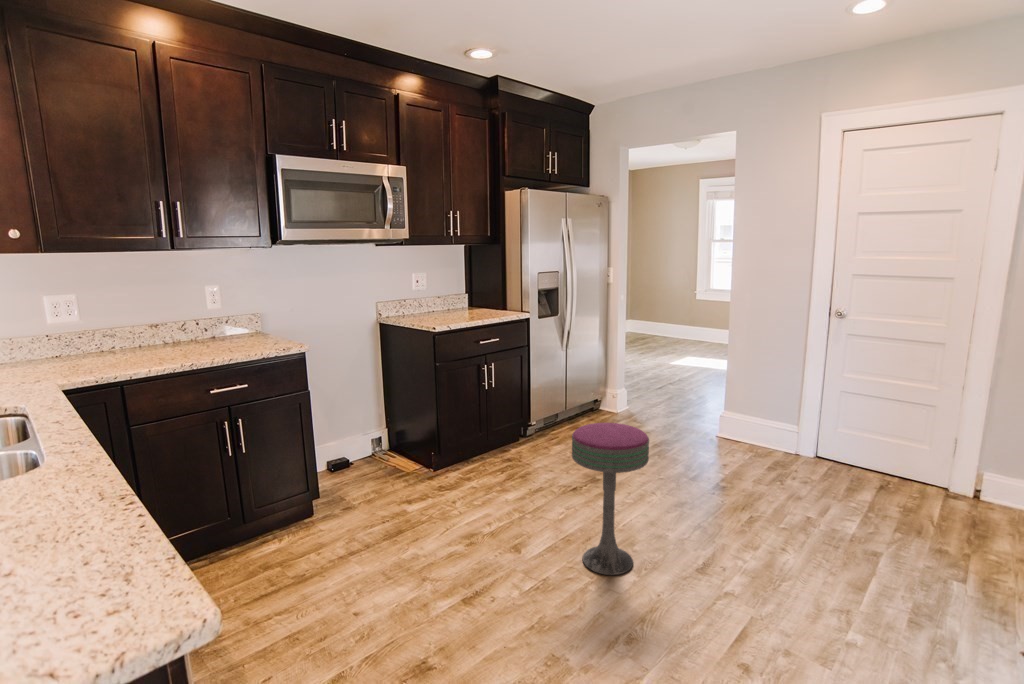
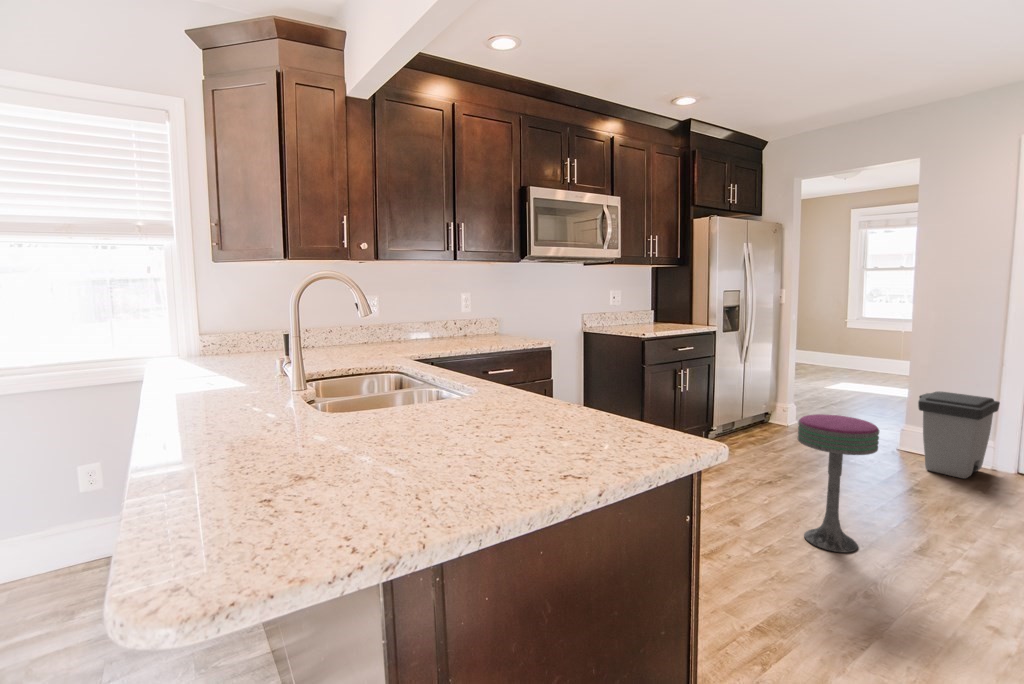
trash can: none [723,377,796,466] -> present [918,391,1000,479]

